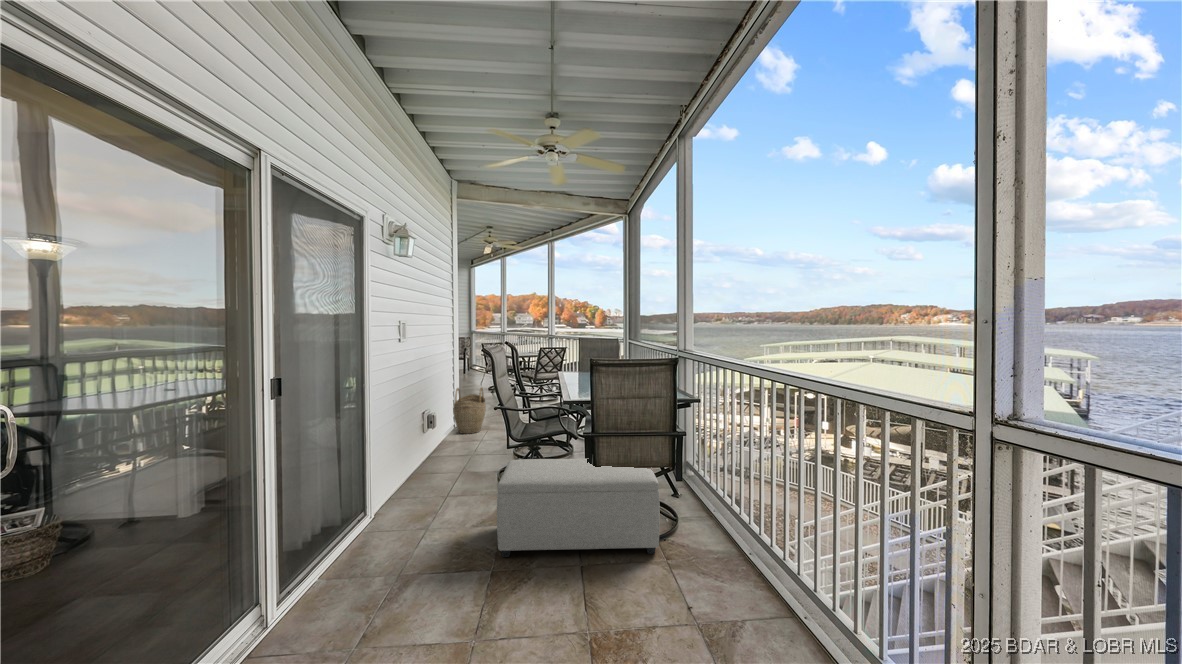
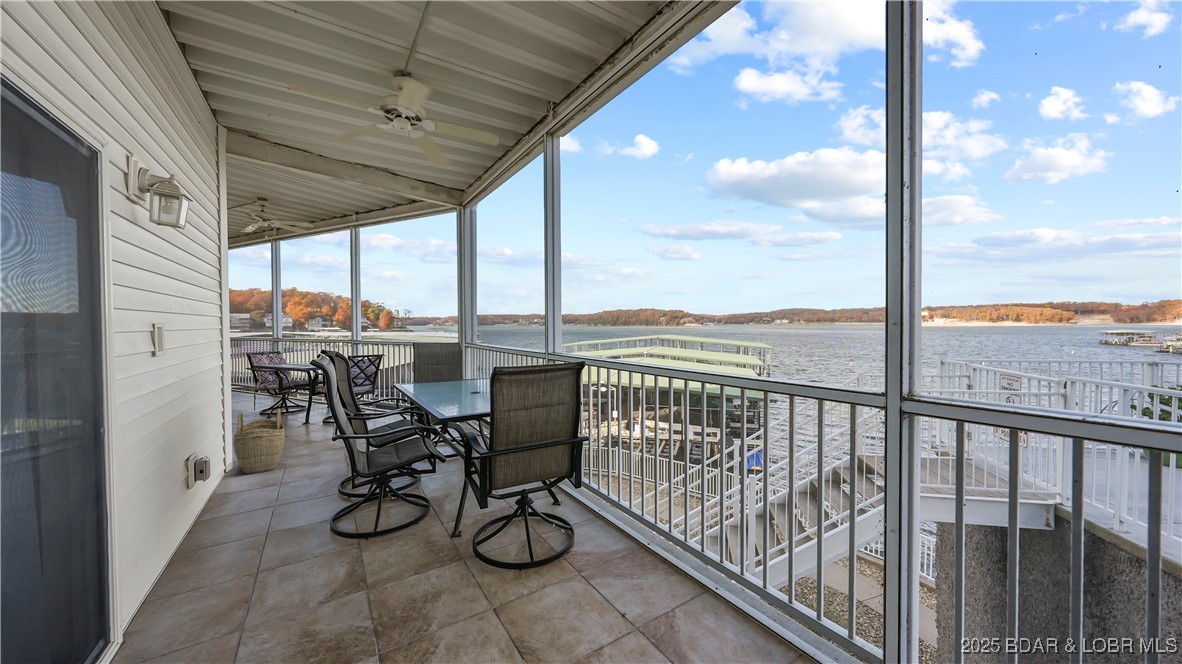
ottoman: present [497,459,660,557] -> none [377,473,571,626]

